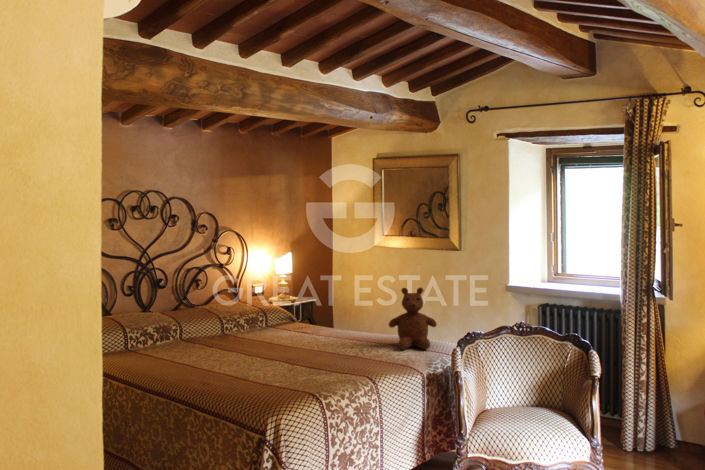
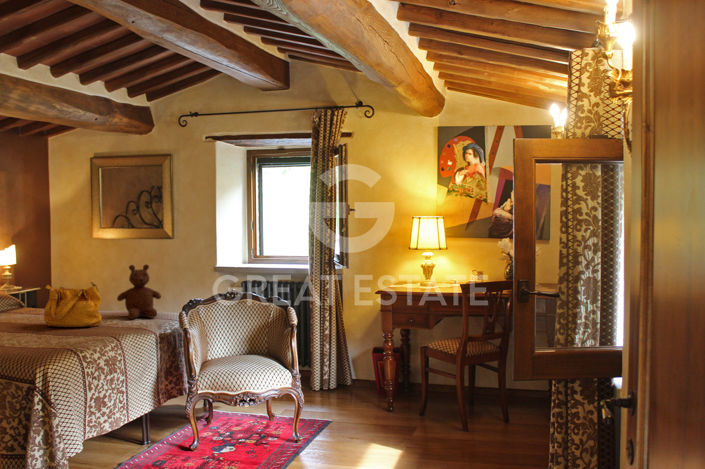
handbag: none [310,308,368,358] -> present [44,282,102,327]

